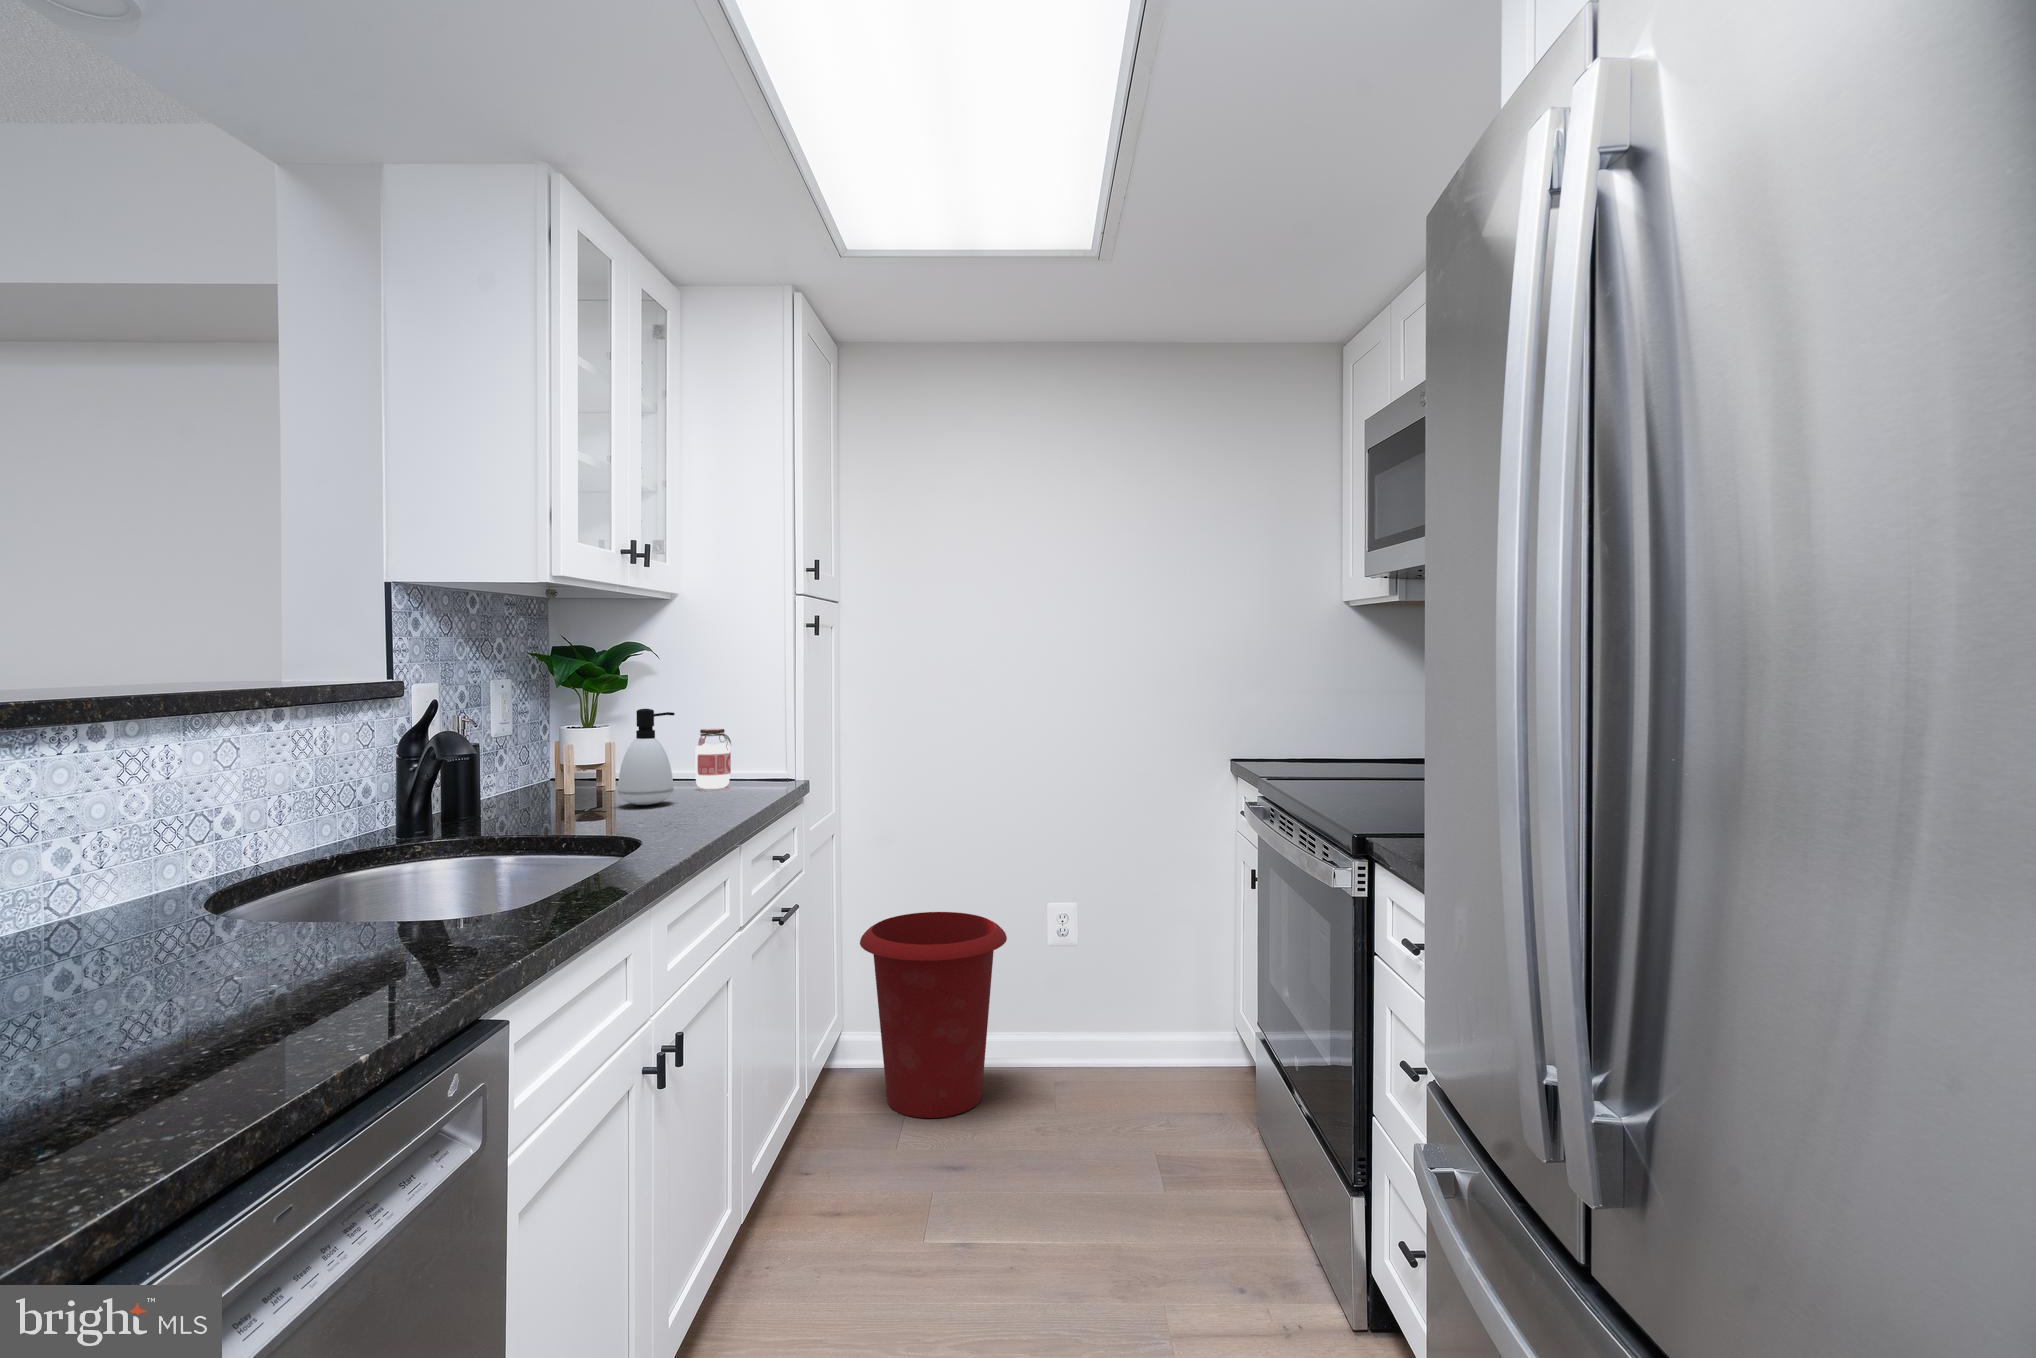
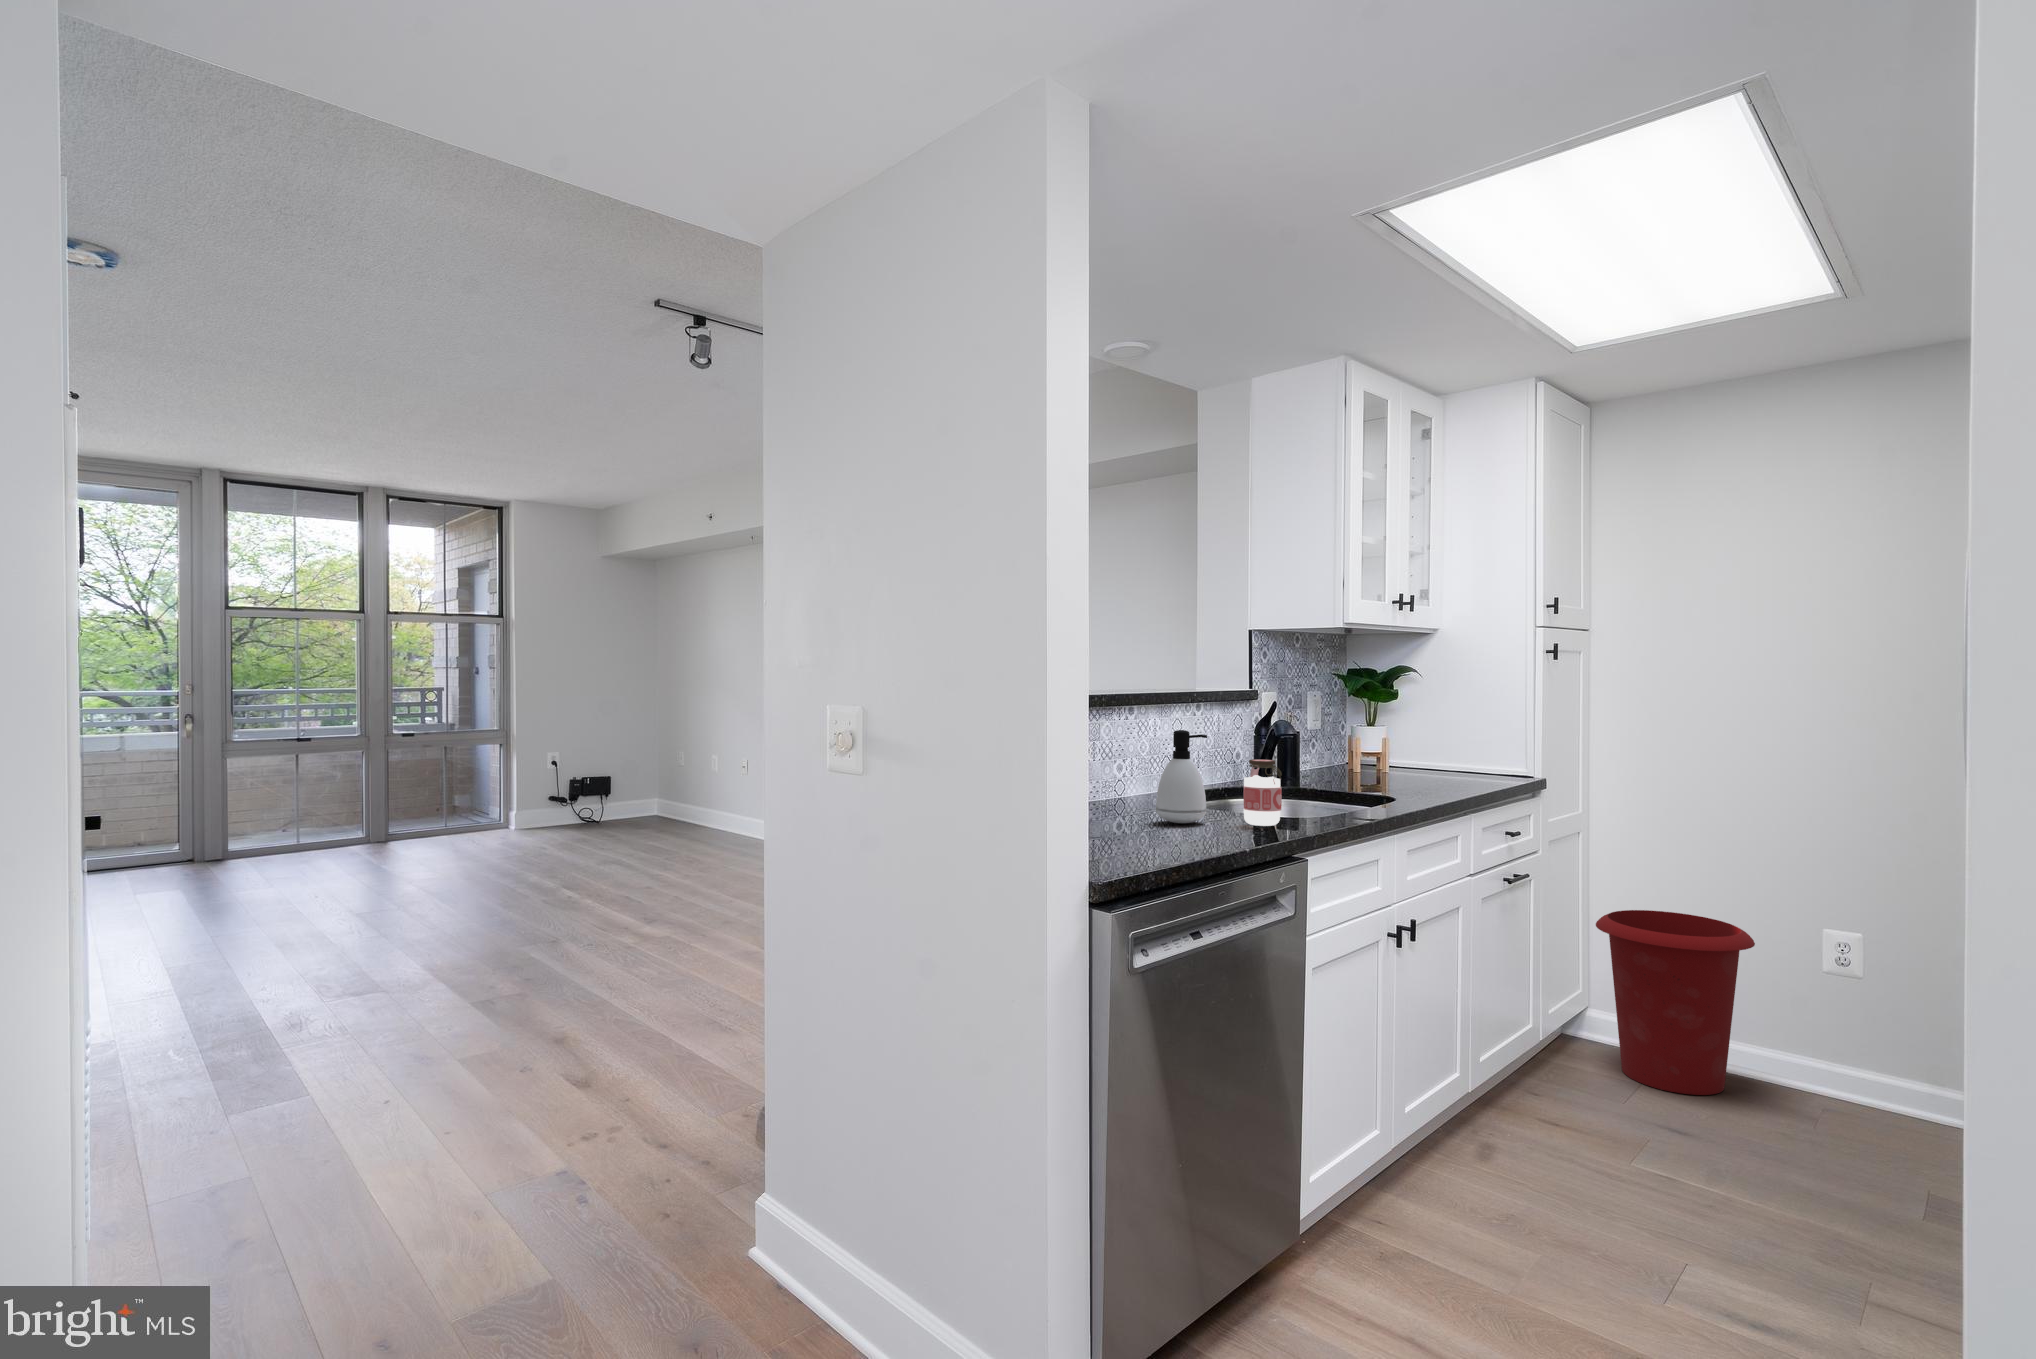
soap dispenser: present [618,709,675,805] -> present [1156,730,1207,823]
jar: present [696,729,731,789] -> present [1244,759,1282,826]

